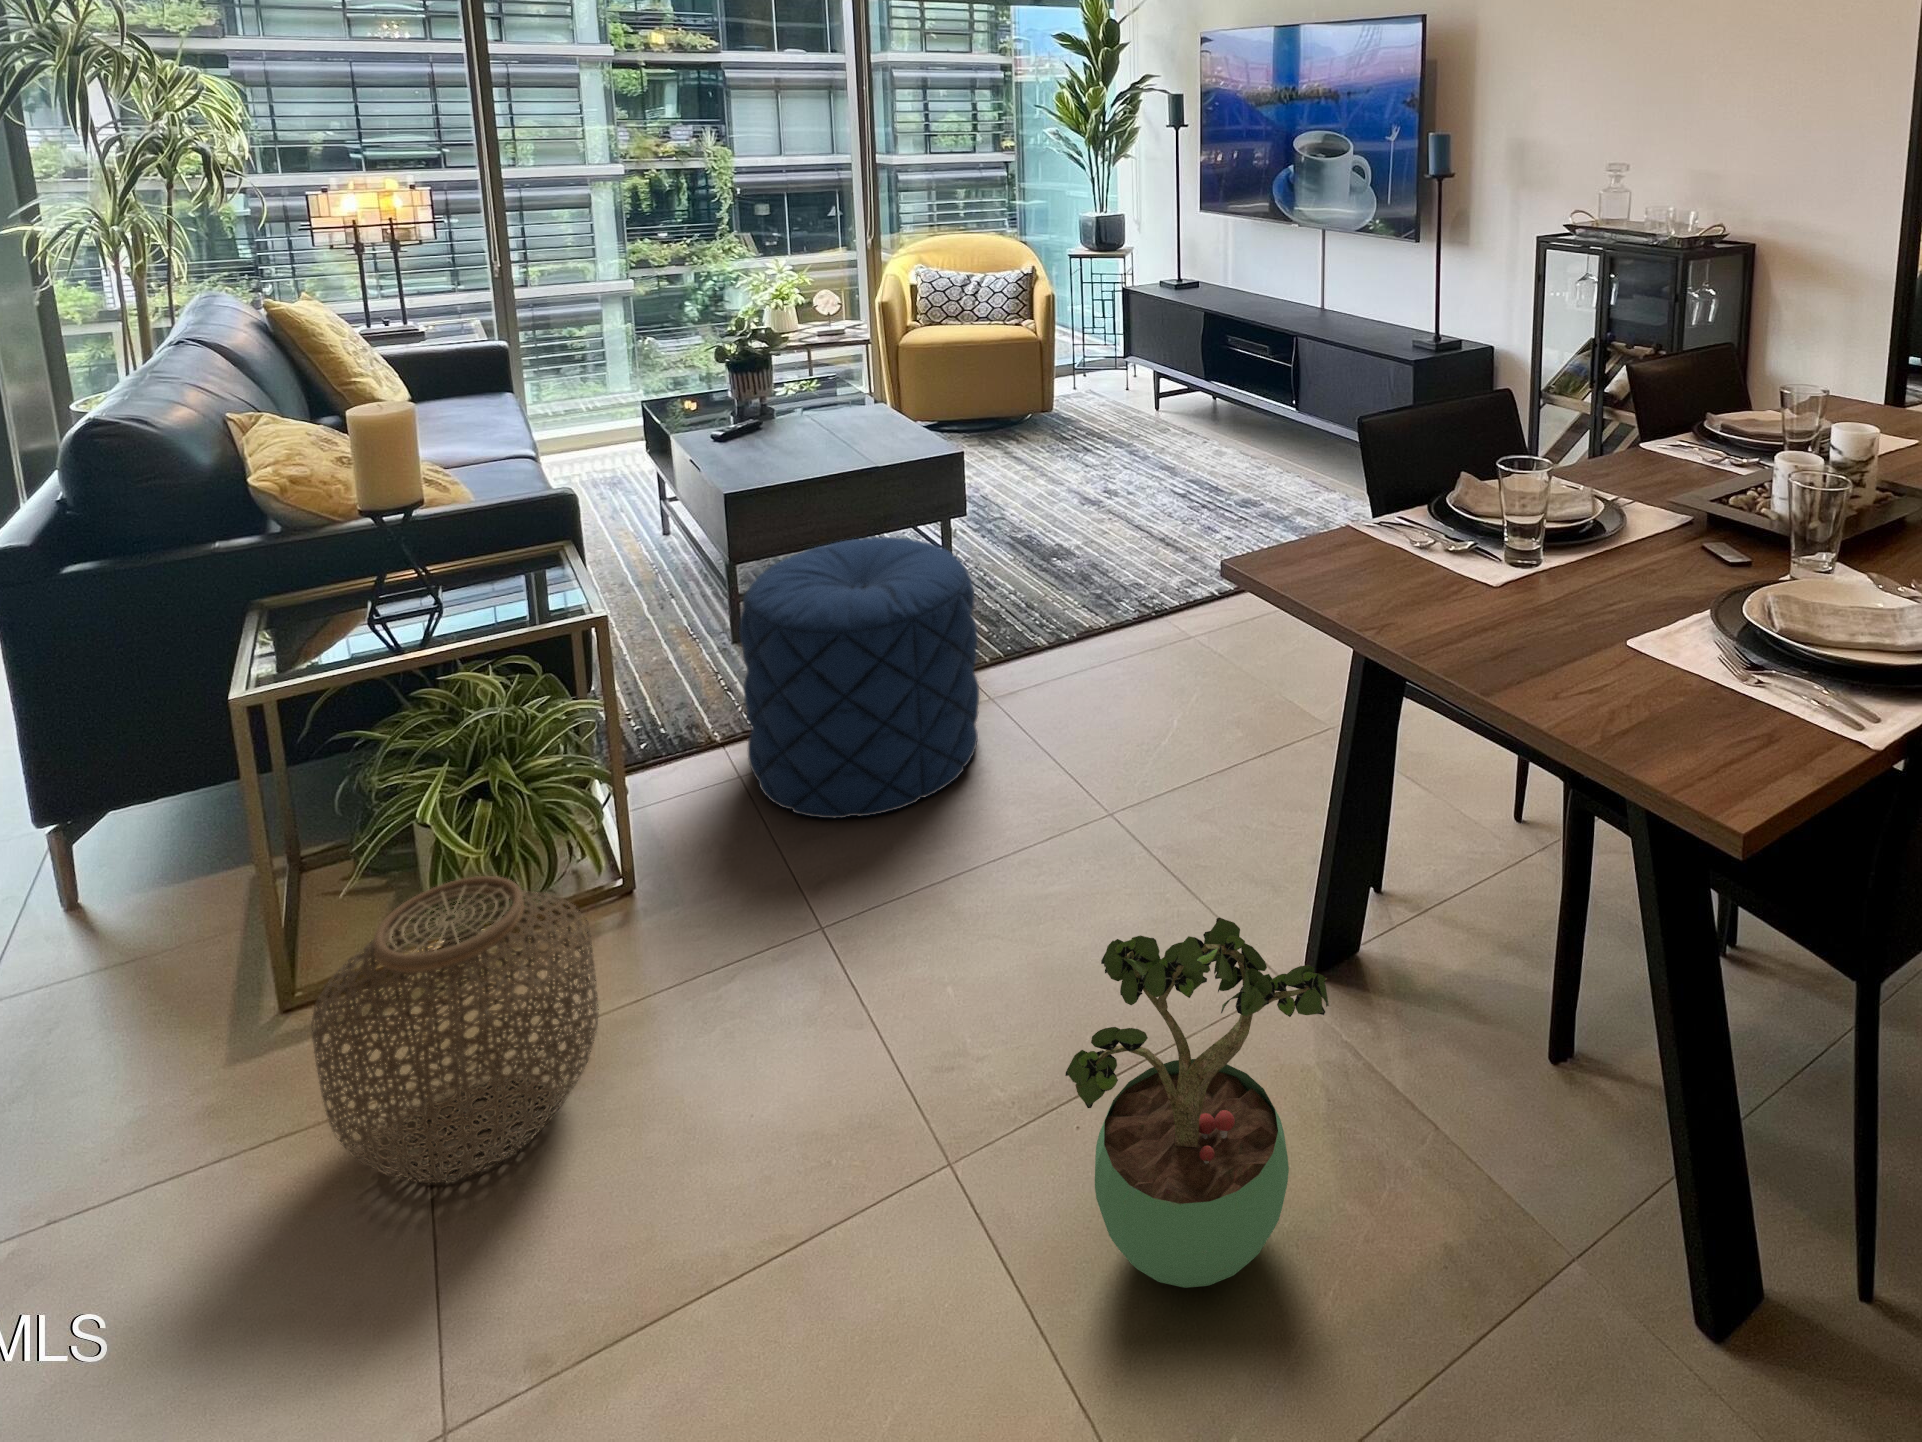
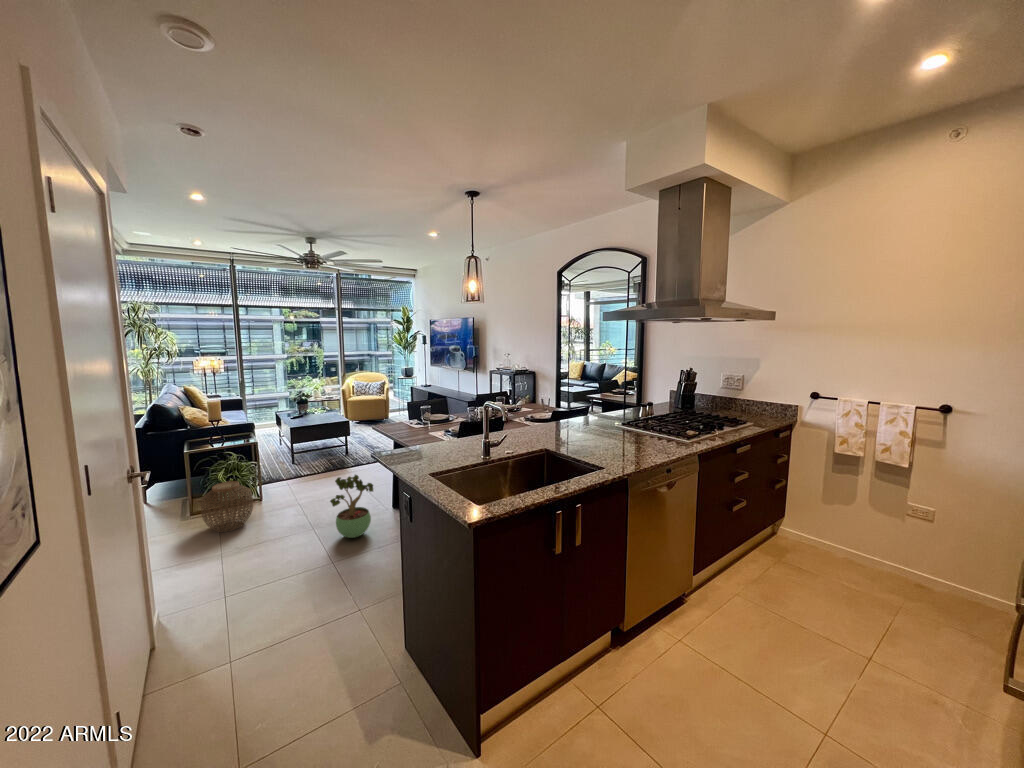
pouf: present [739,537,979,818] -> none [289,434,343,489]

